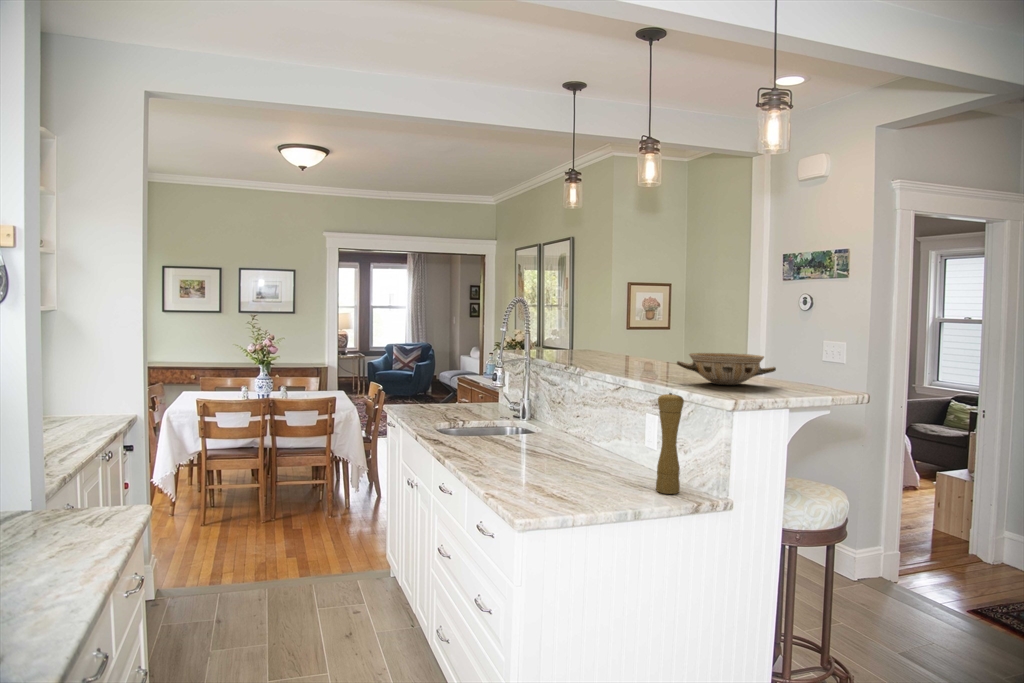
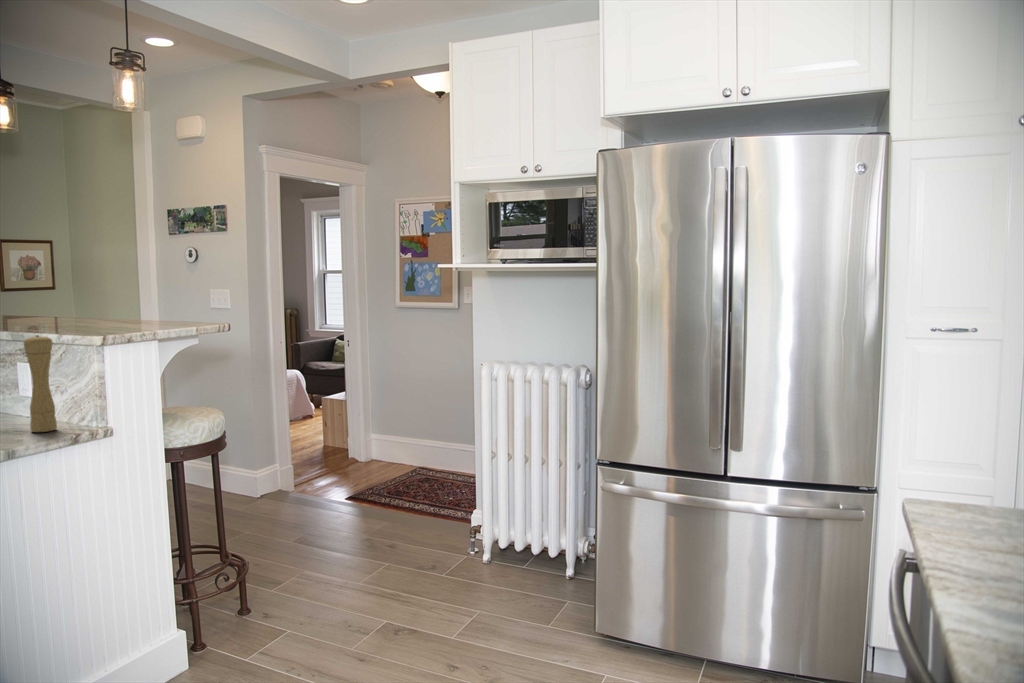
ceramic bowl: present [677,353,776,385] -> none [45,298,149,327]

